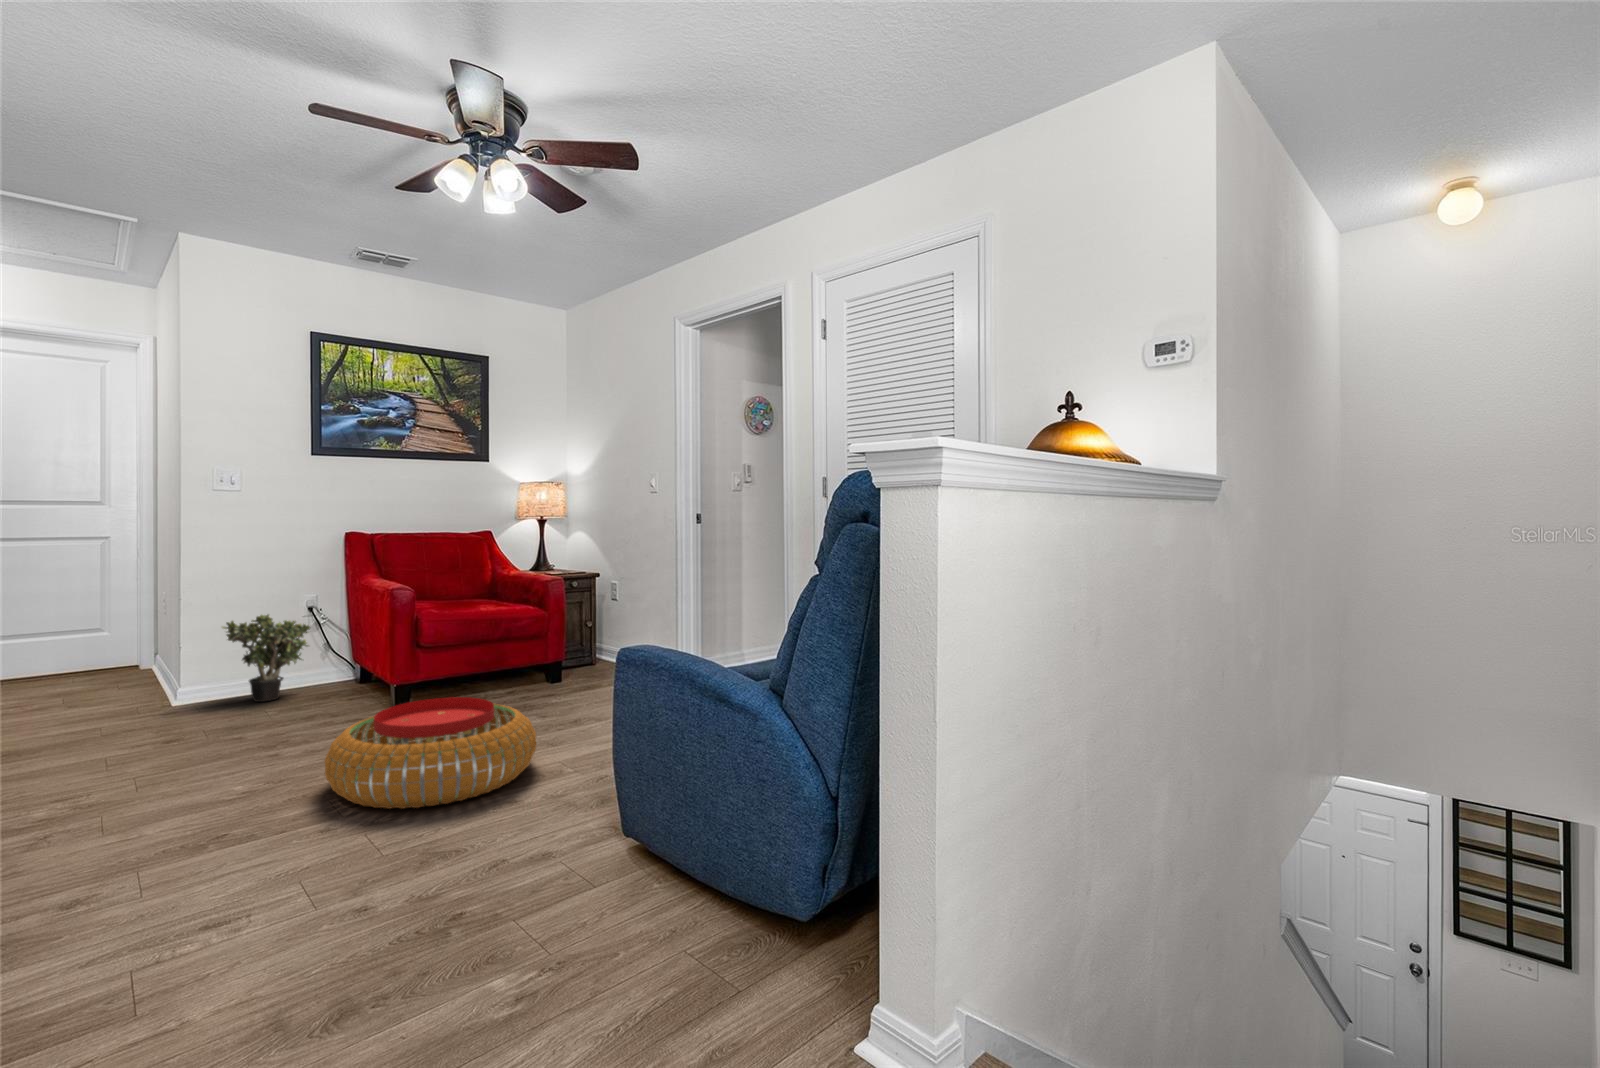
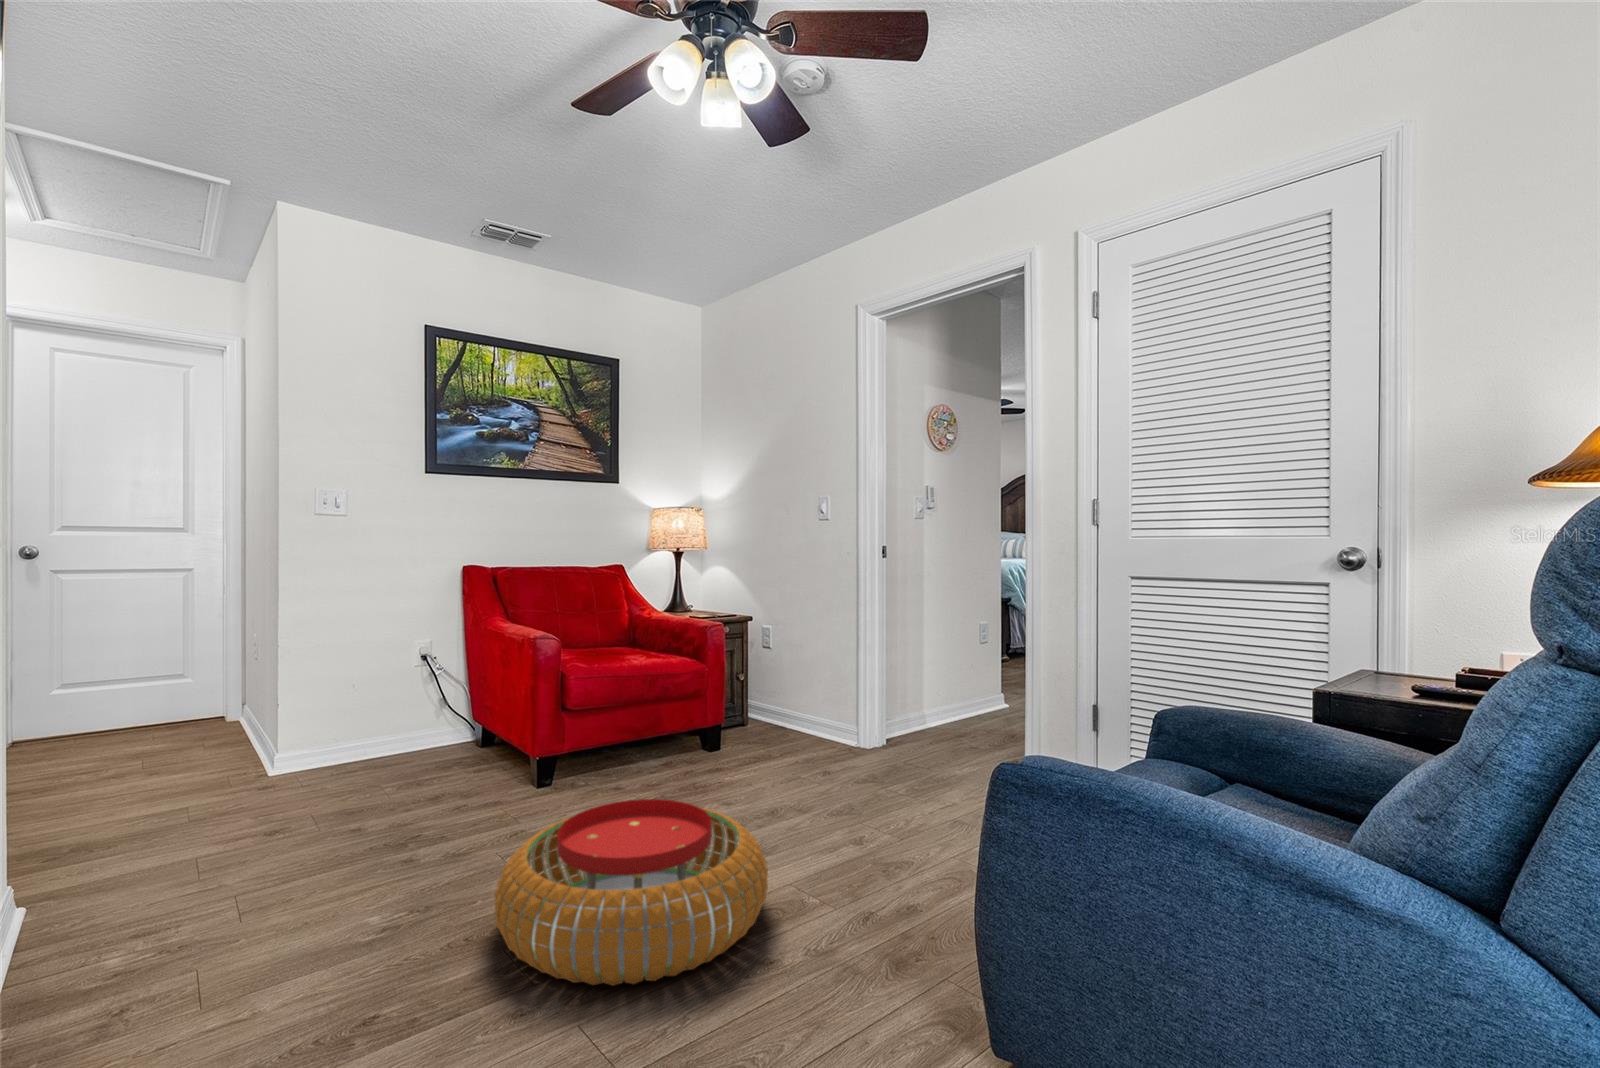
potted plant: present [222,615,310,702] -> none [325,668,426,777]

